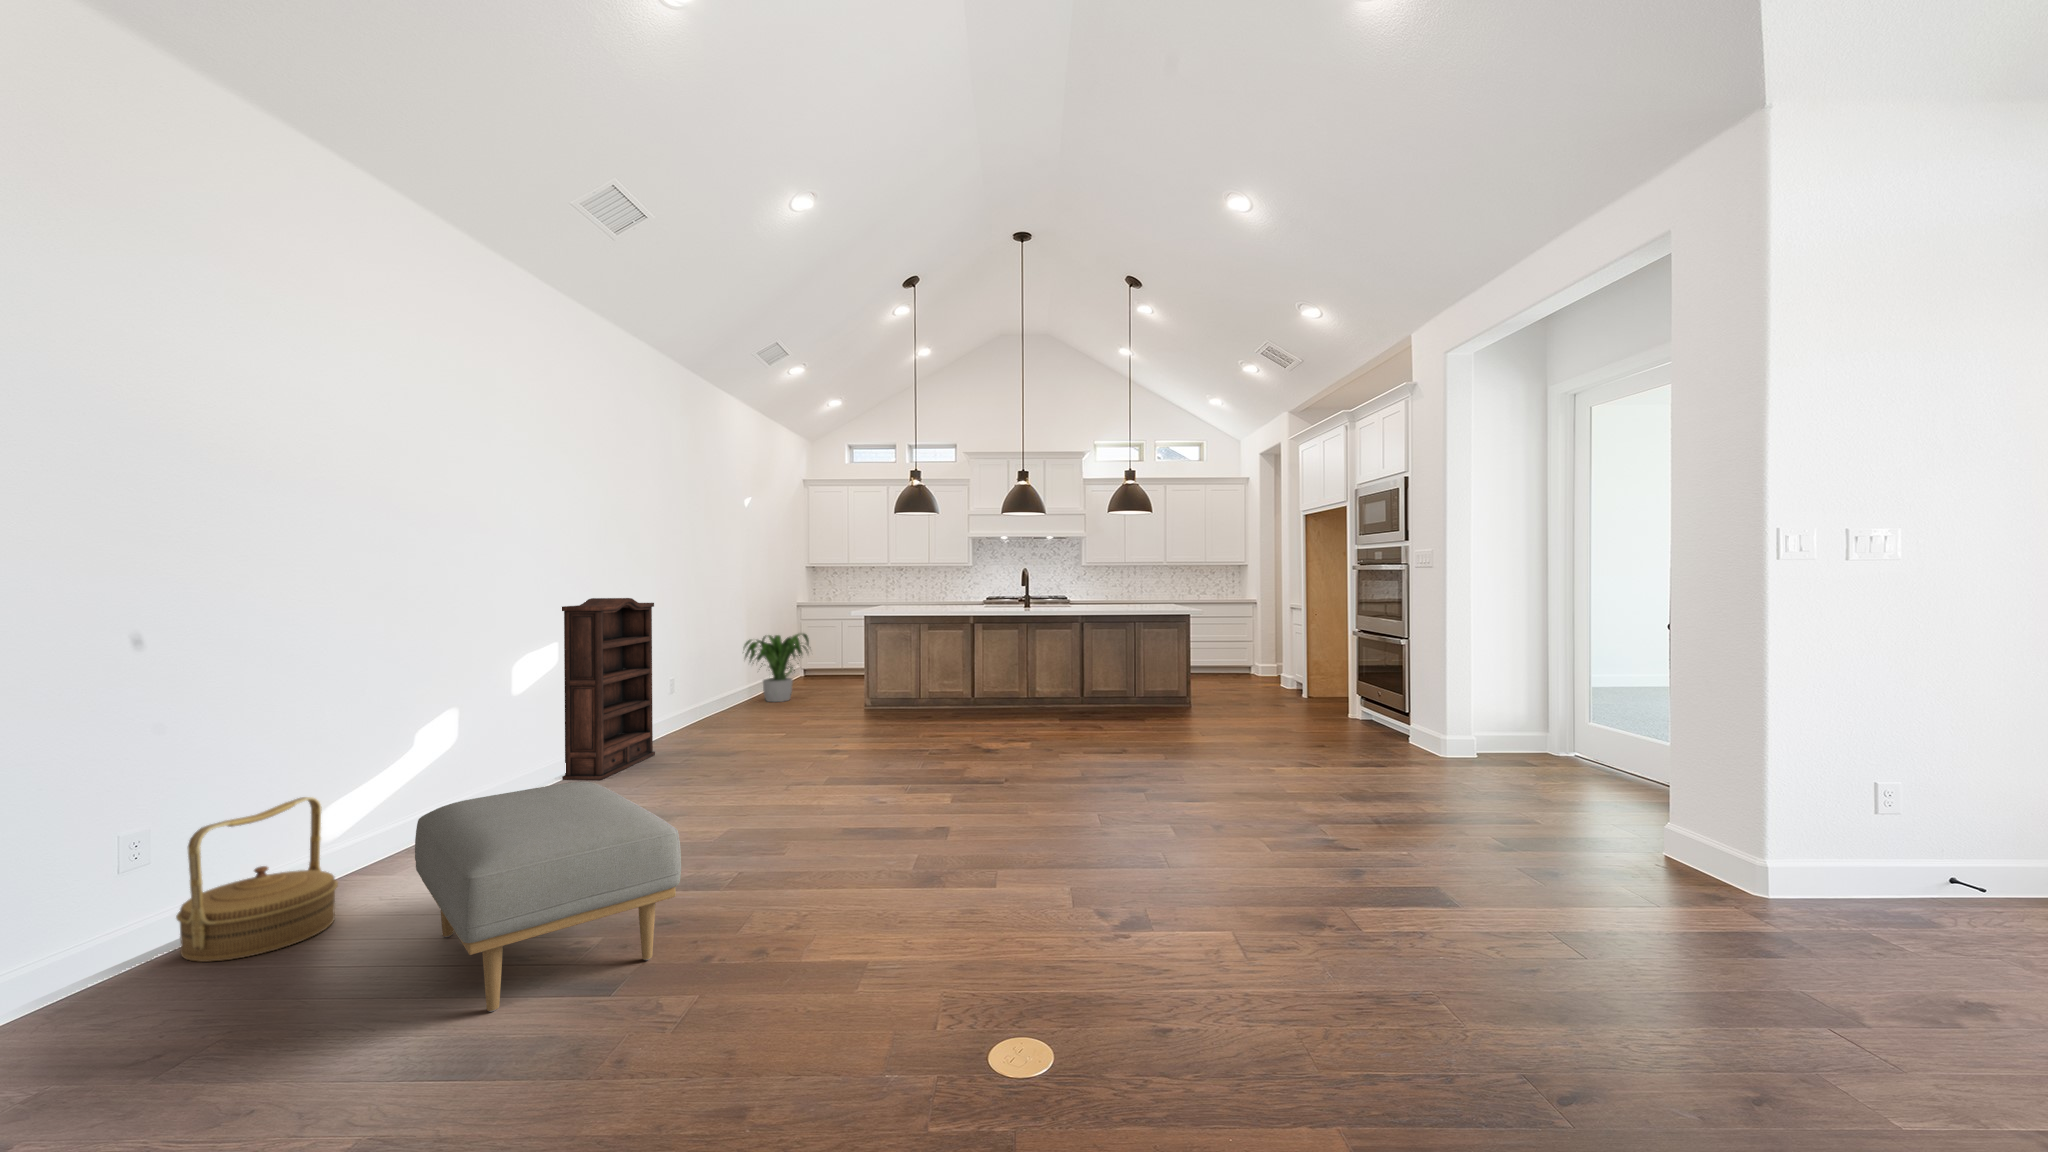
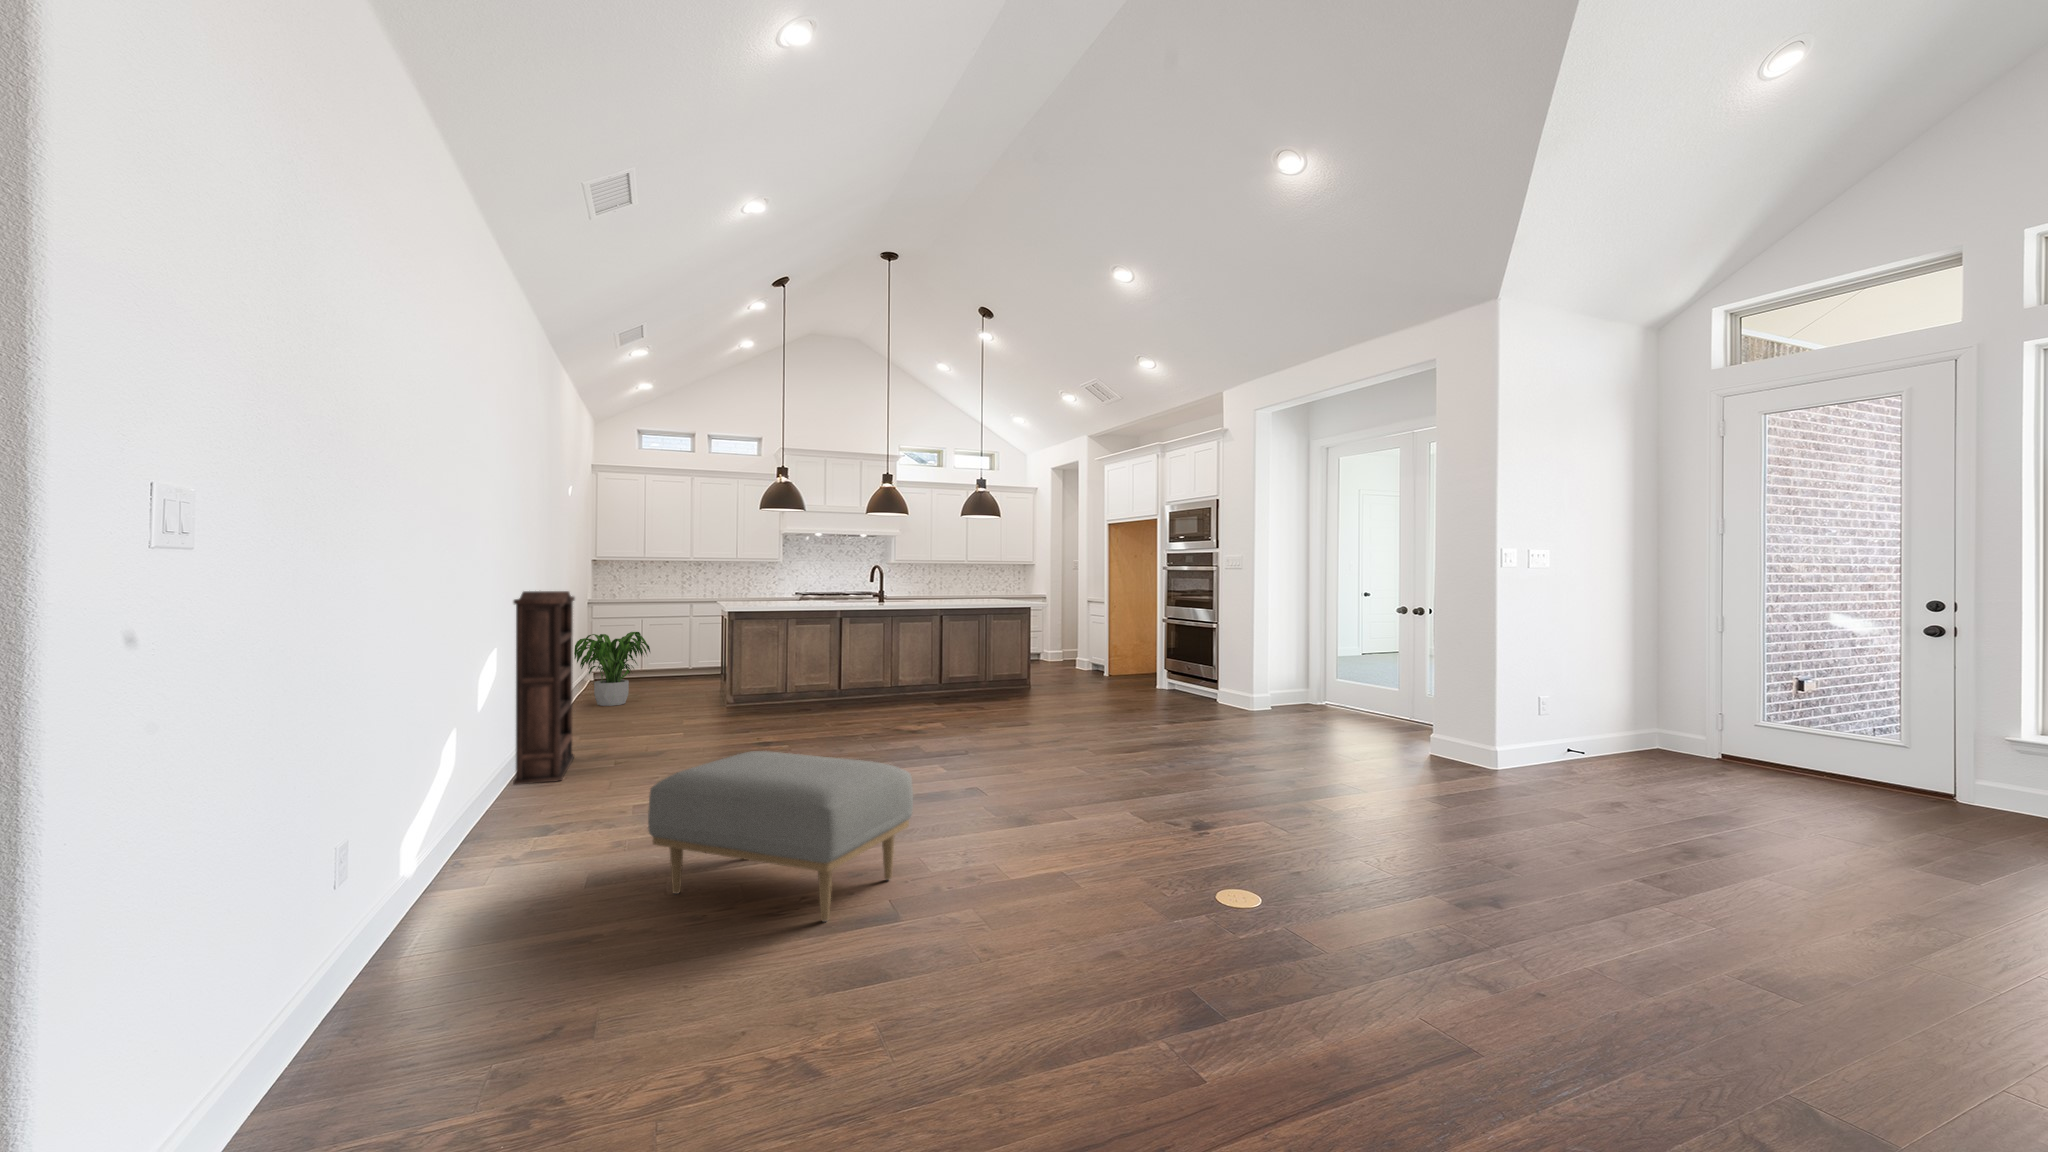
woven basket: present [176,797,338,962] -> none [402,784,541,943]

